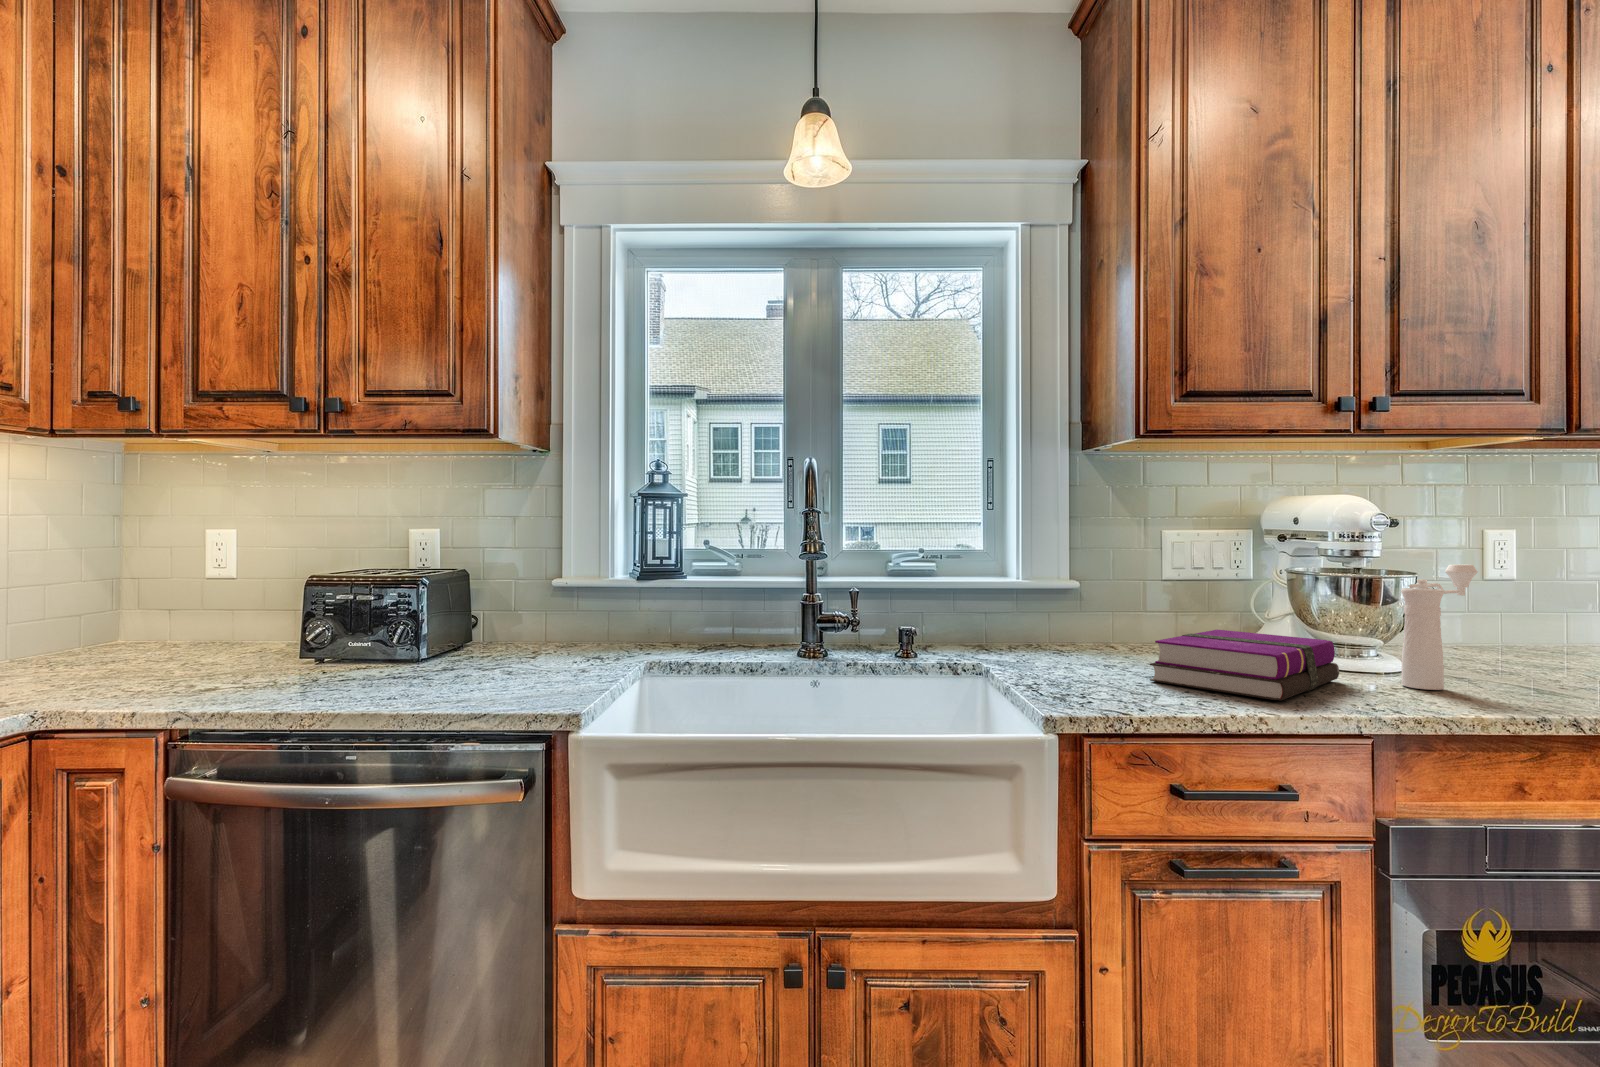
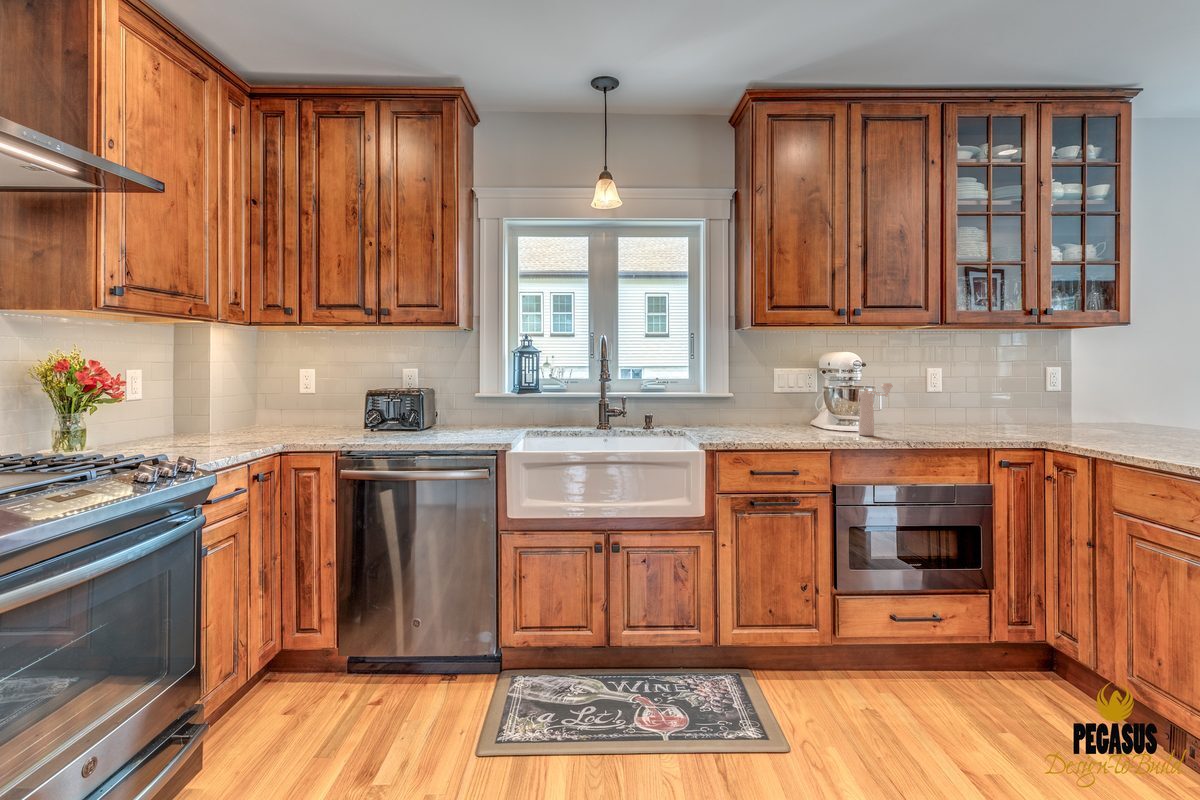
hardback book: present [1150,630,1339,701] -> none [753,414,834,438]

